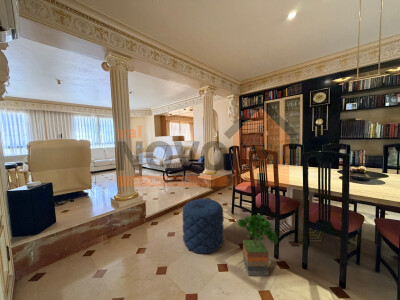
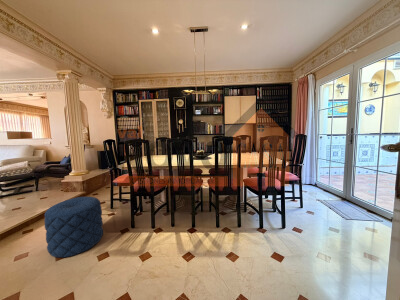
potted tree: present [238,215,278,276] -> none [116,196,153,250]

